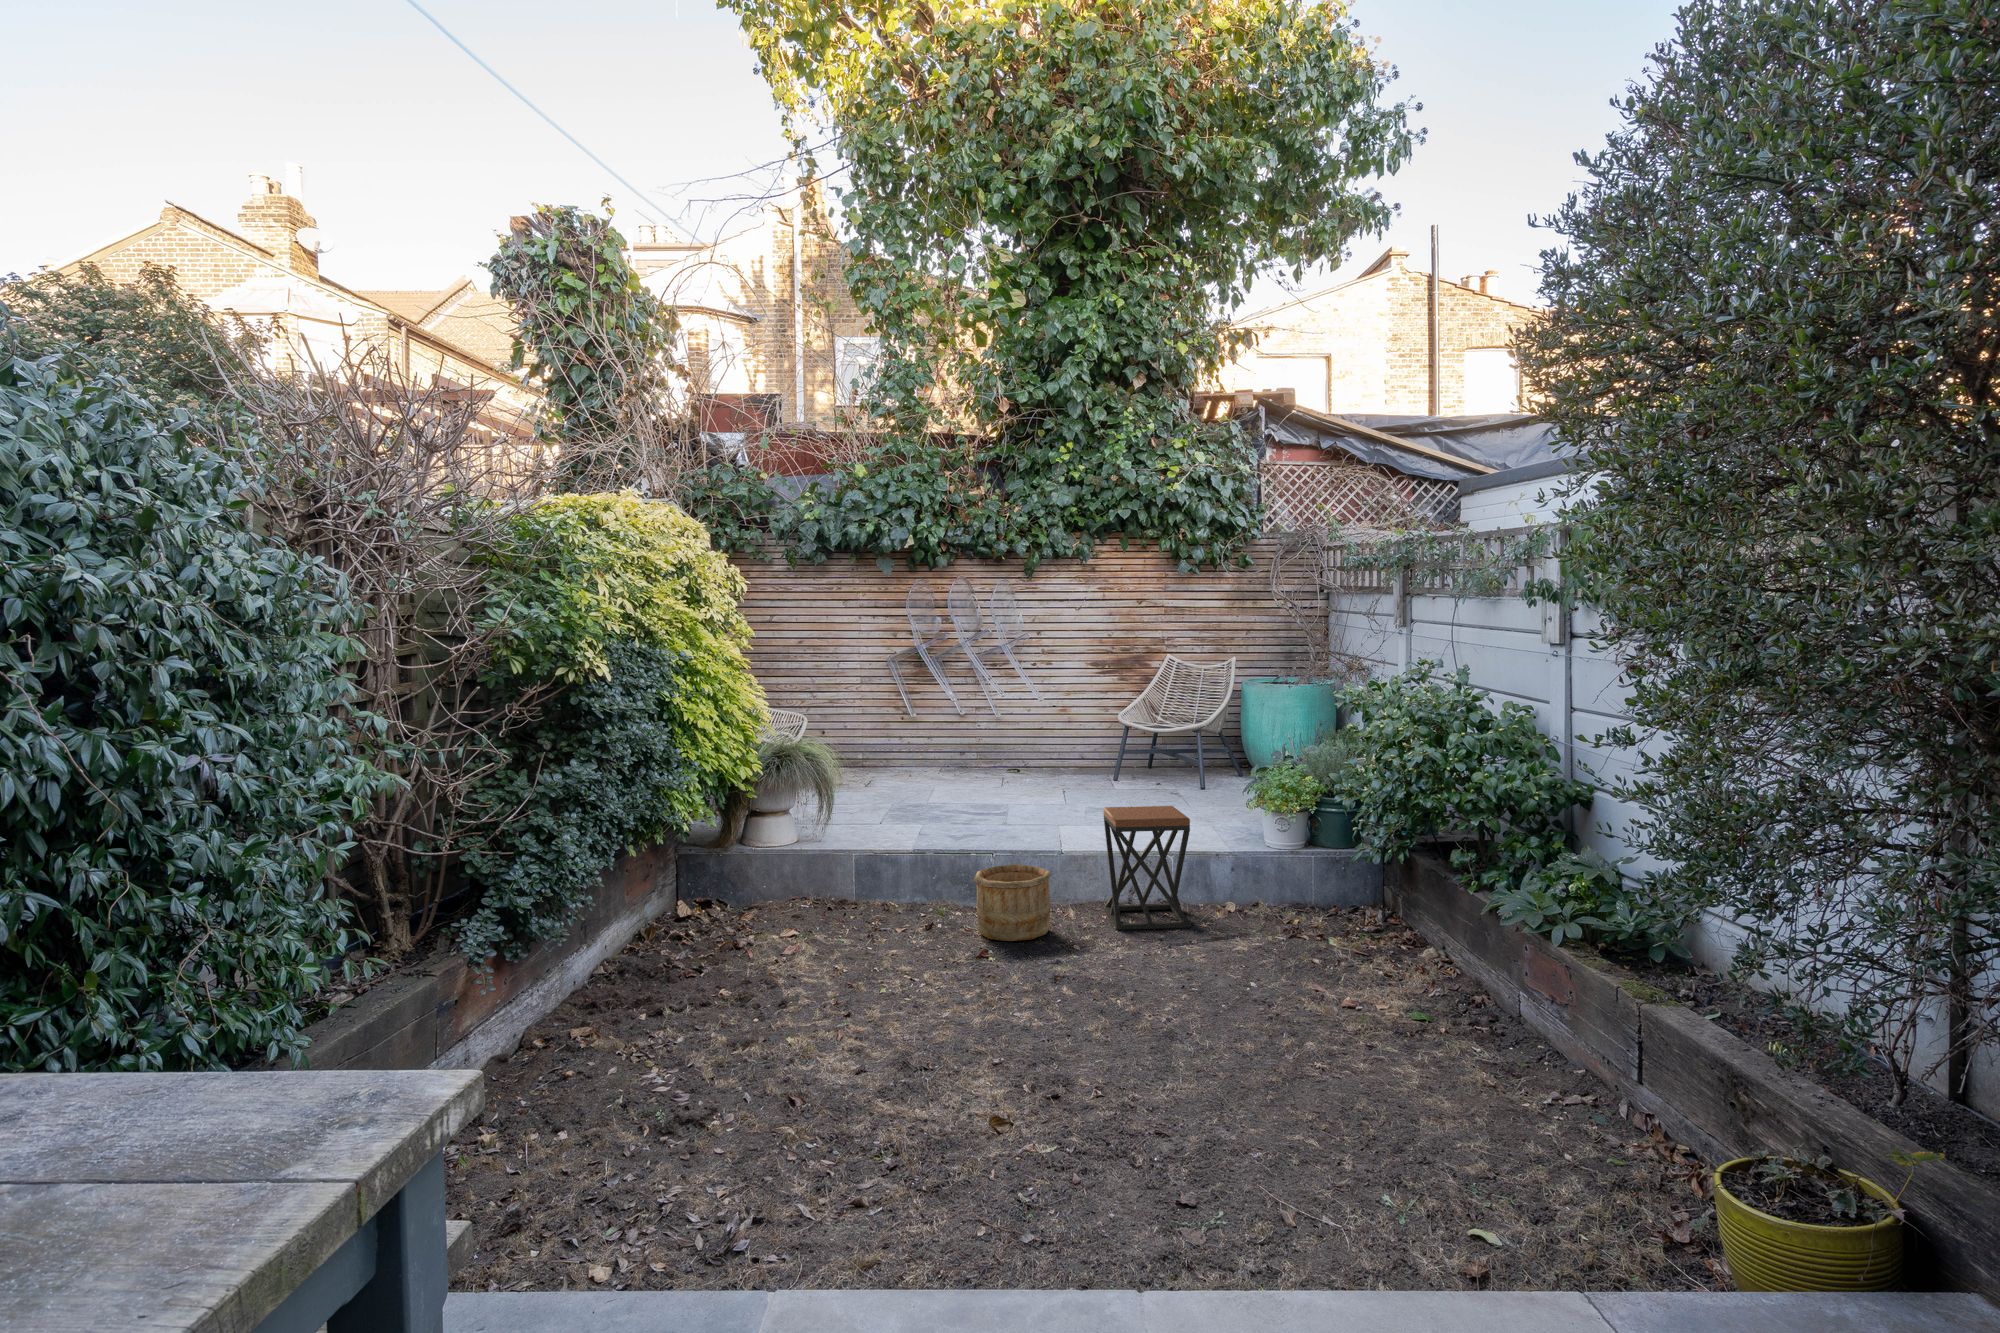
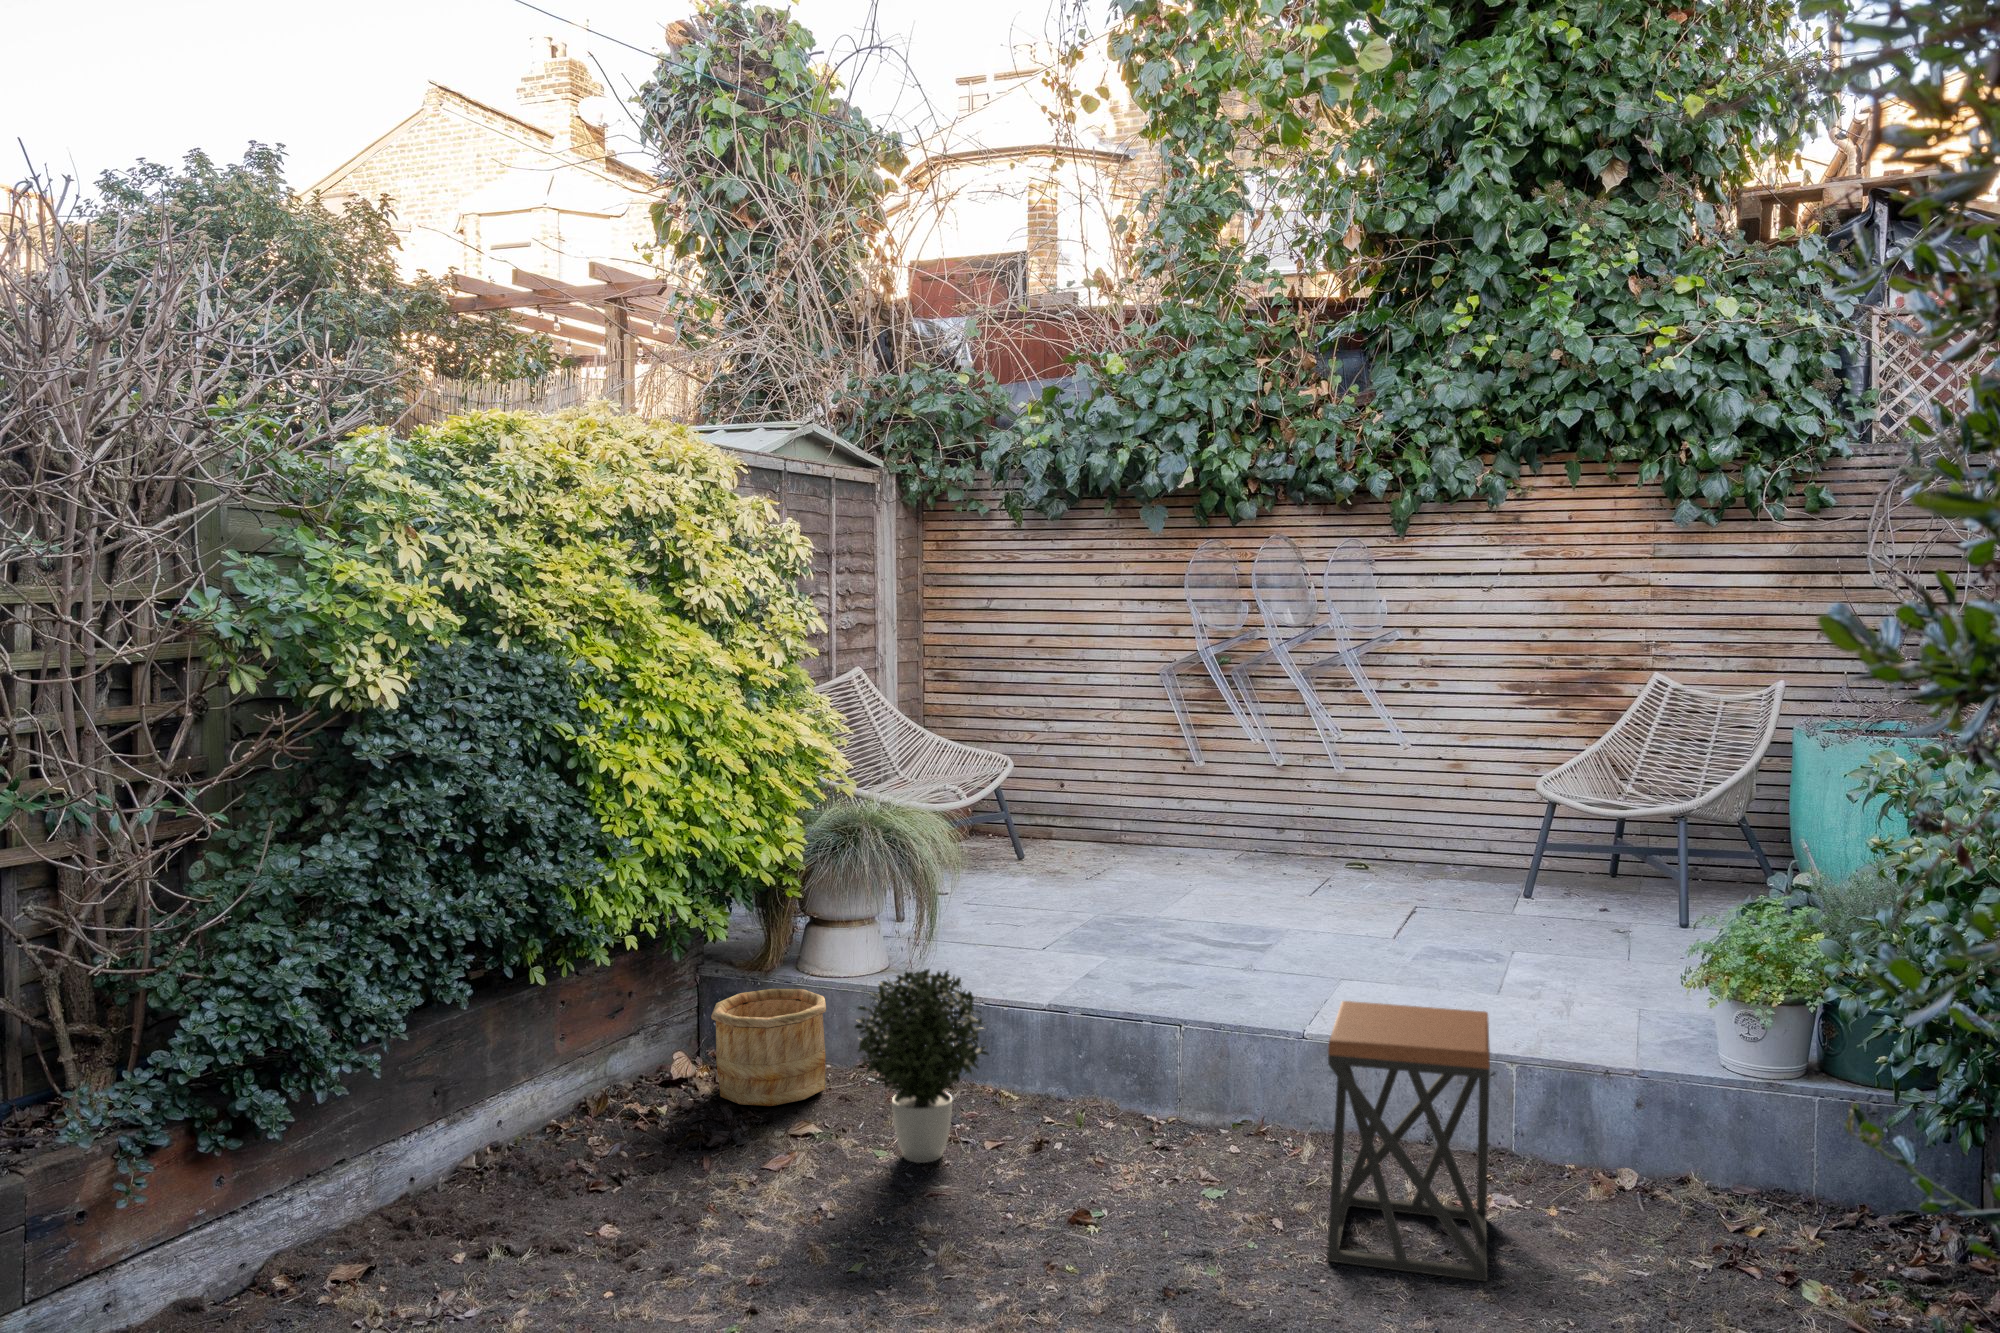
potted plant: none [838,813,914,921] -> present [855,969,989,1163]
wooden bucket: present [974,864,1051,941] -> present [711,989,826,1106]

